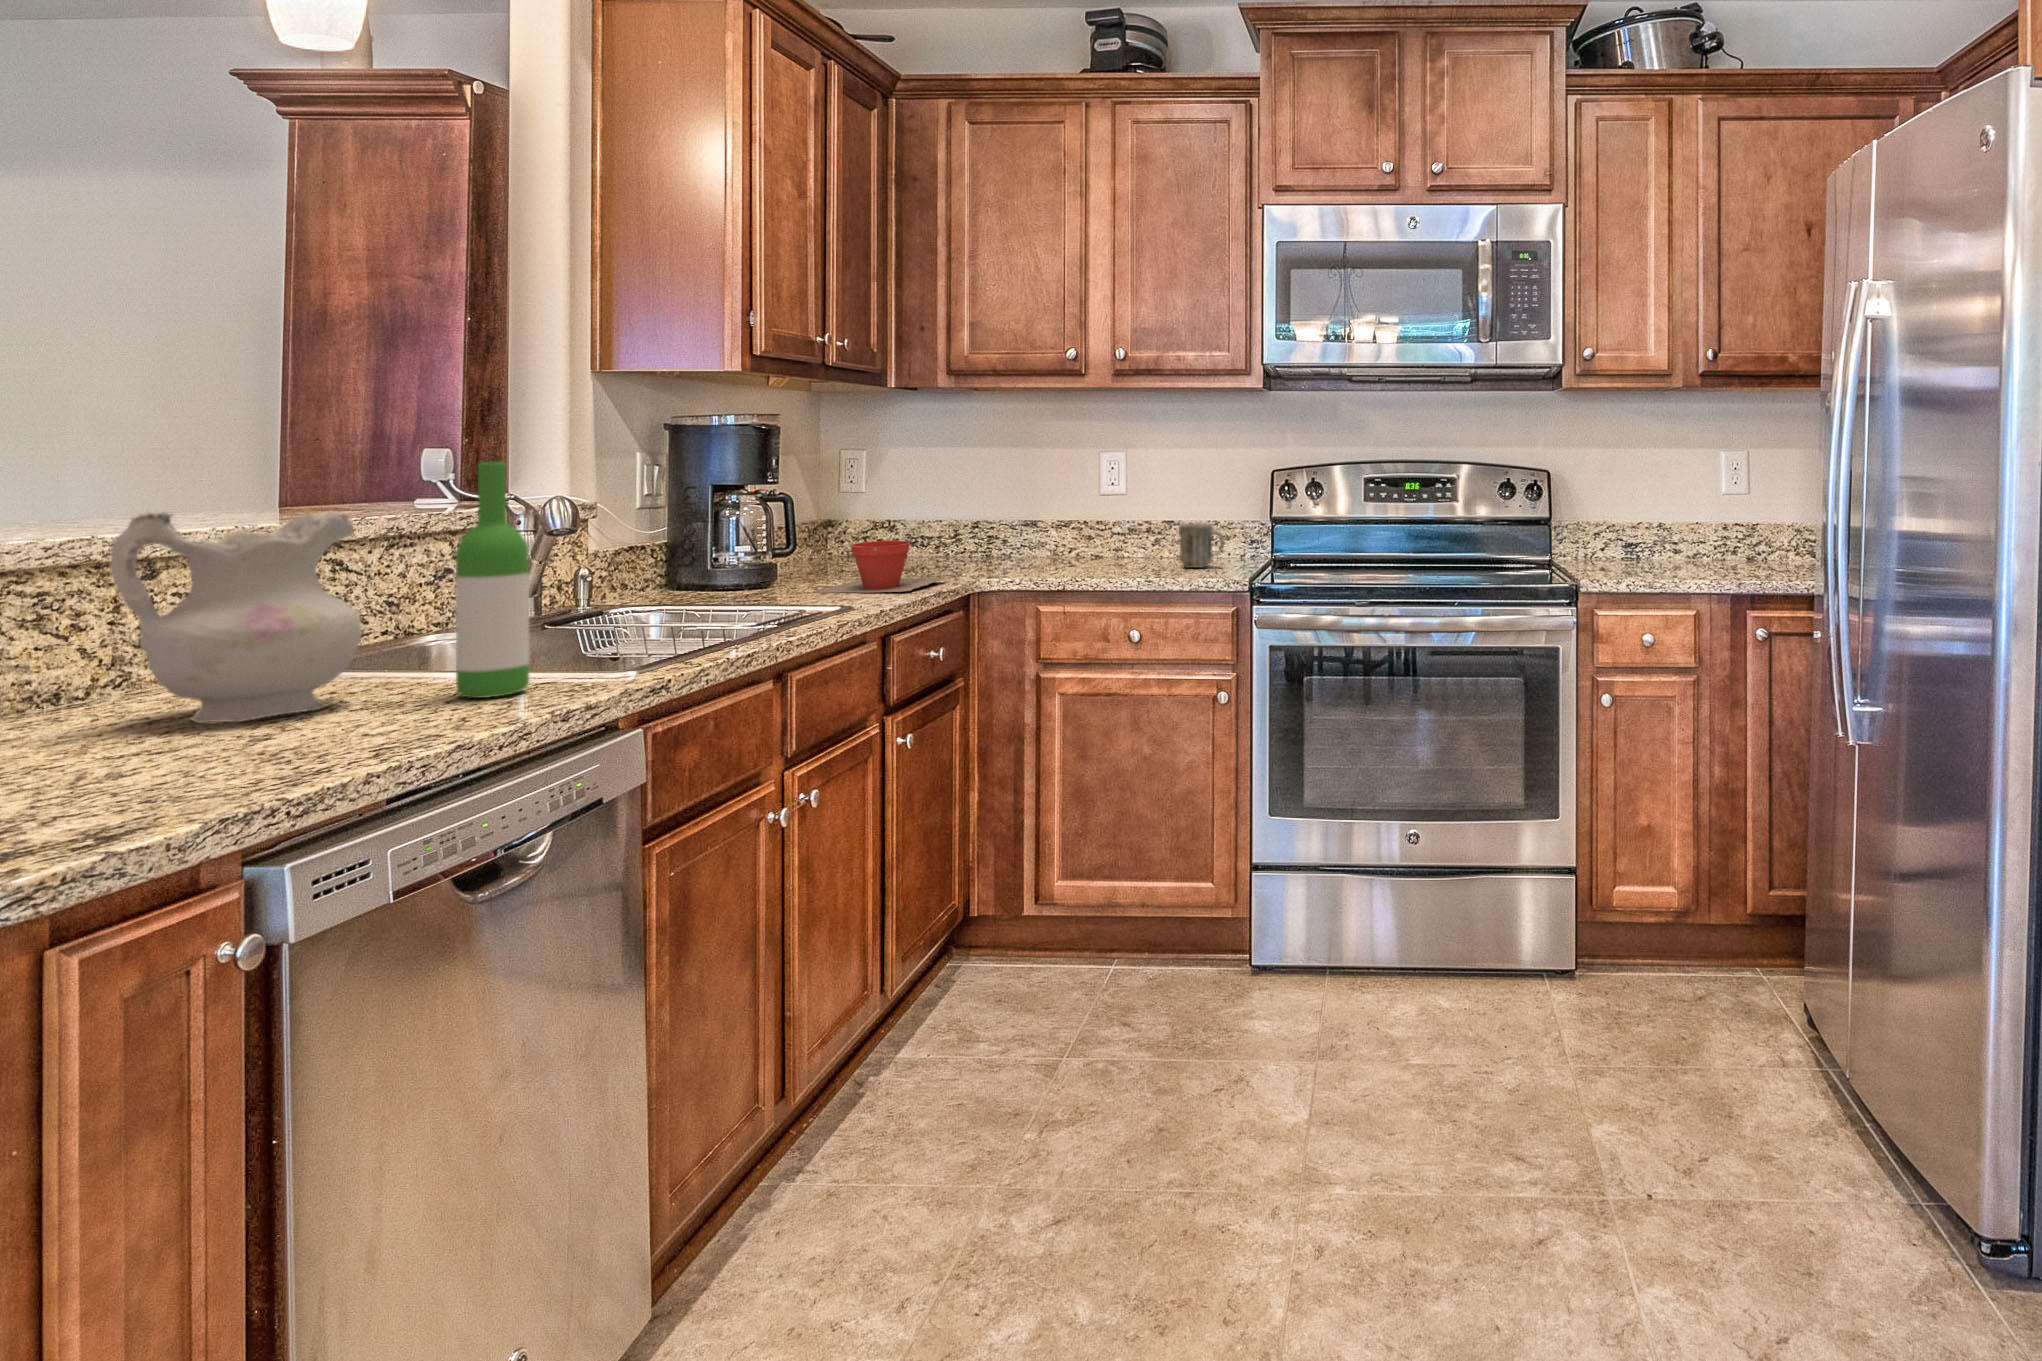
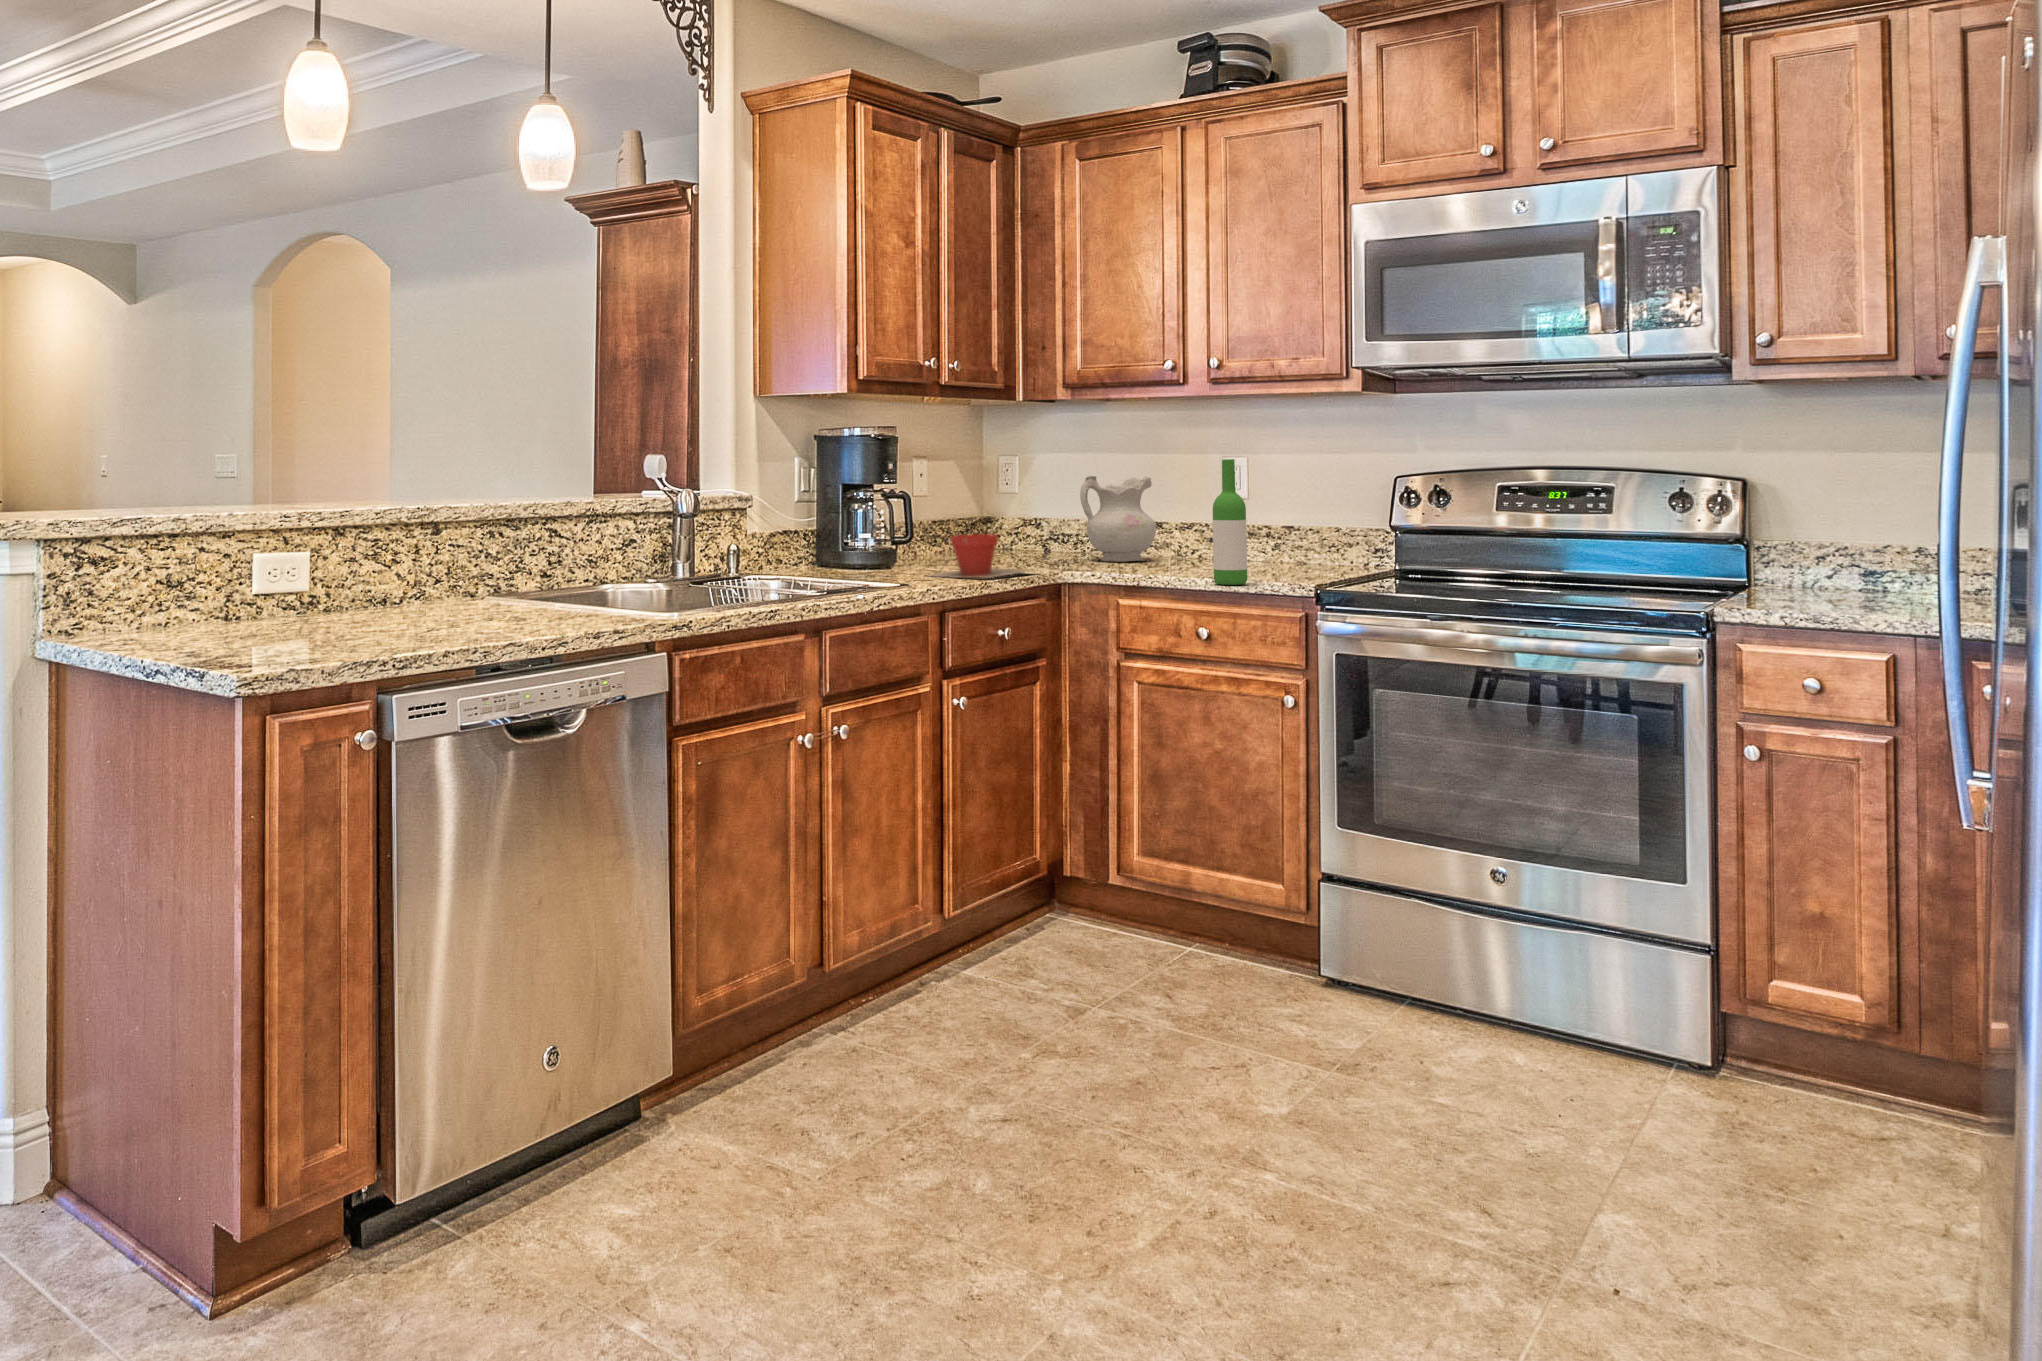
wine bottle: present [456,462,530,698] -> present [1213,459,1247,585]
ceramic pitcher: present [111,511,361,723] -> present [1080,476,1156,562]
mug: present [1179,523,1224,568] -> none [1290,527,1339,574]

